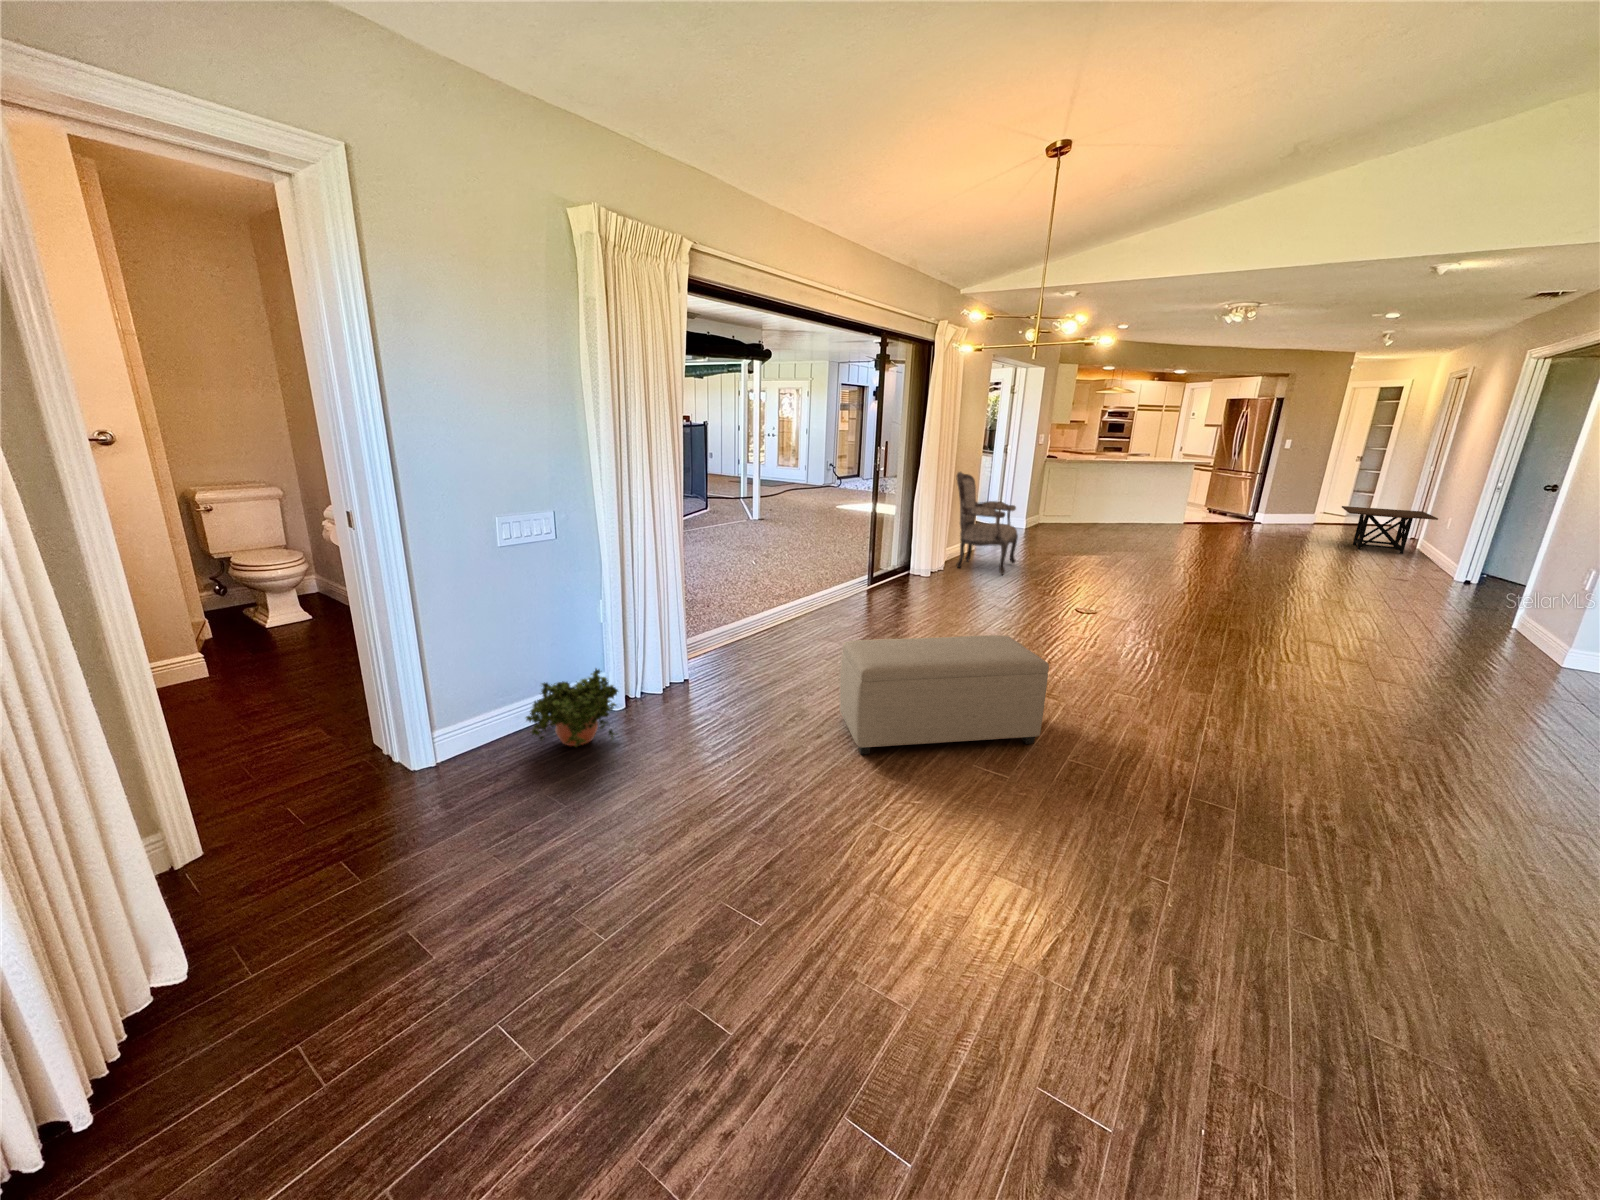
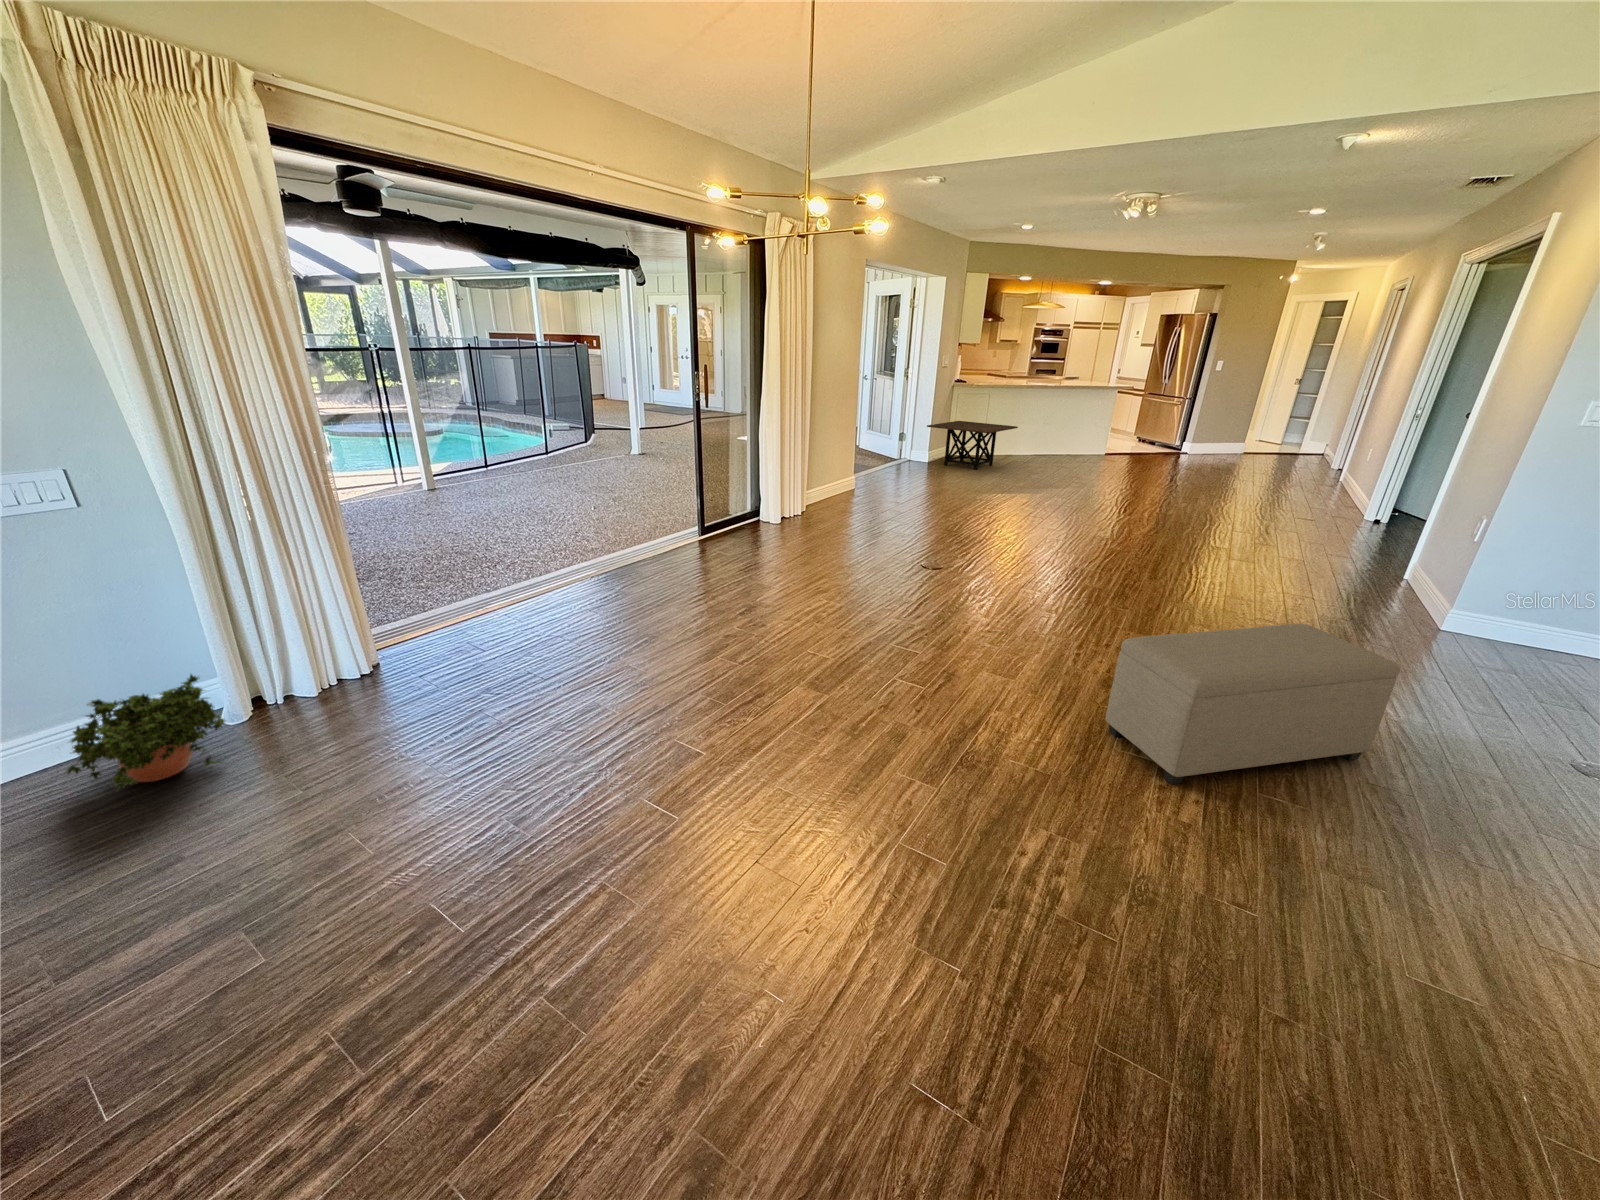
armchair: present [957,472,1018,575] -> none [817,399,893,522]
side table: present [1342,506,1438,554] -> present [927,421,1018,470]
ottoman: present [839,635,1049,754] -> present [1105,624,1400,784]

